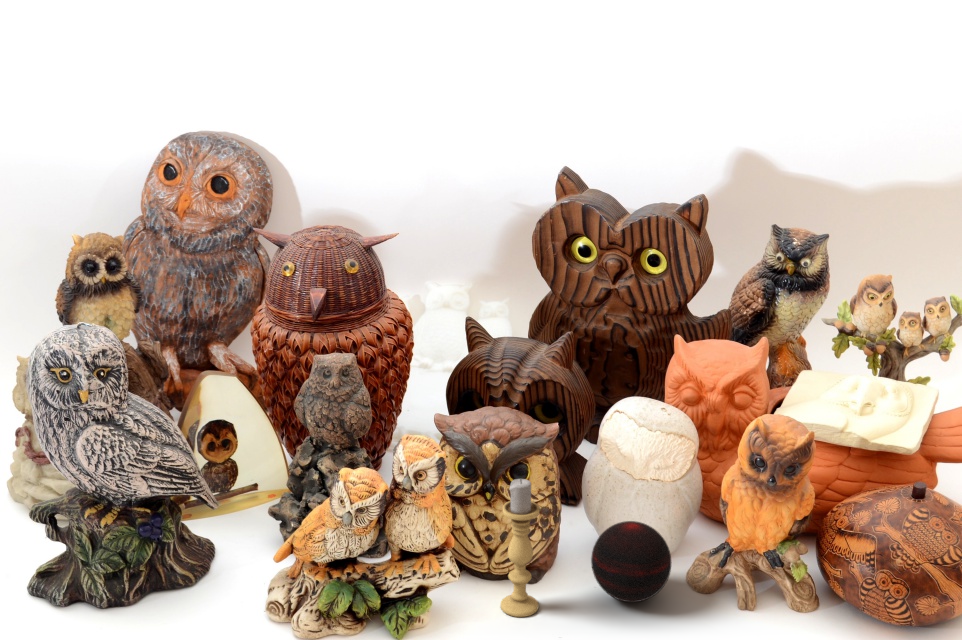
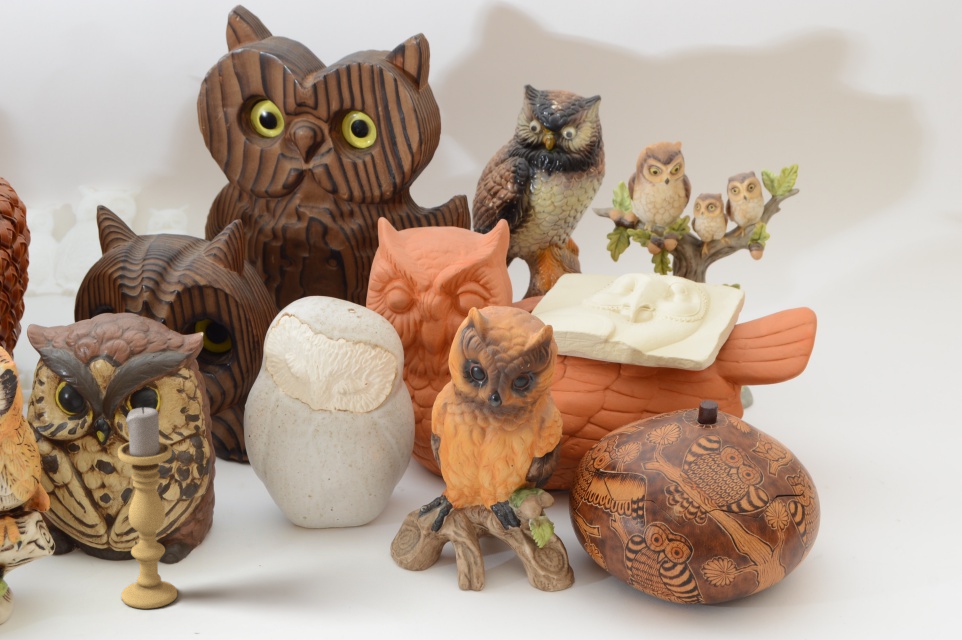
decorative orb: present [591,521,672,602] -> none [254,470,366,583]

